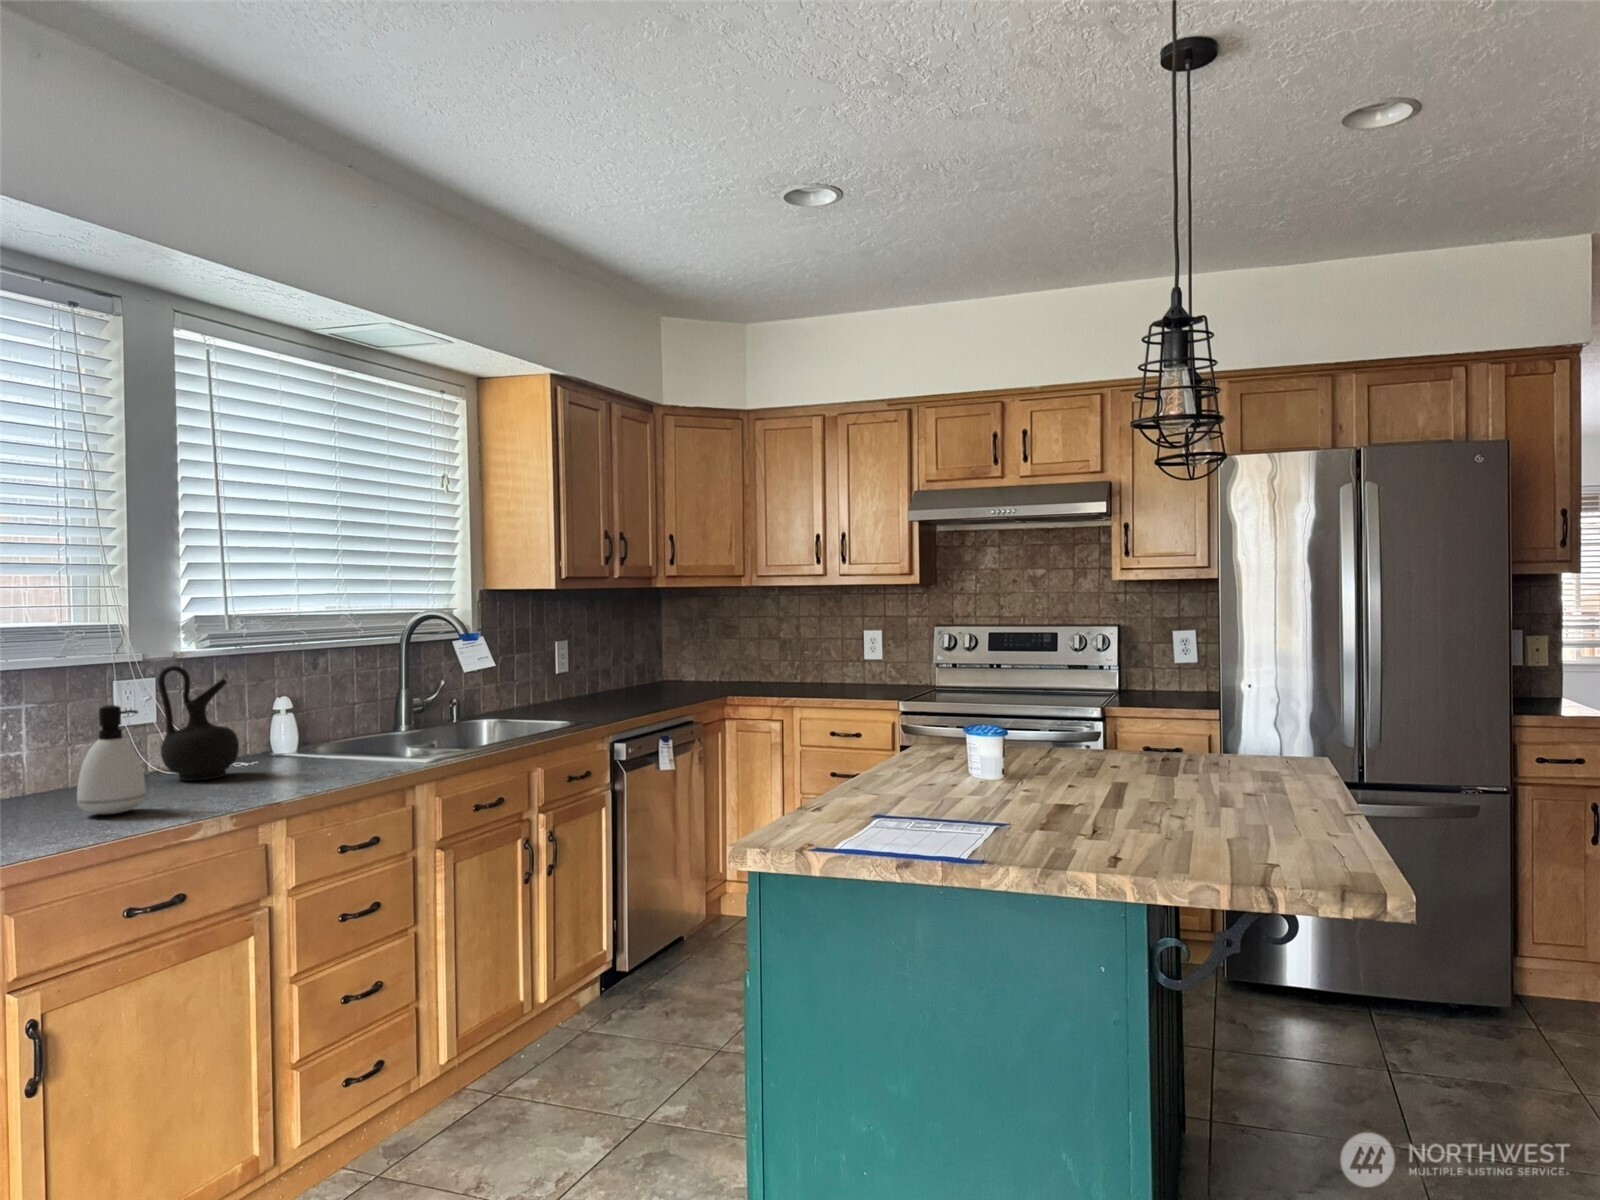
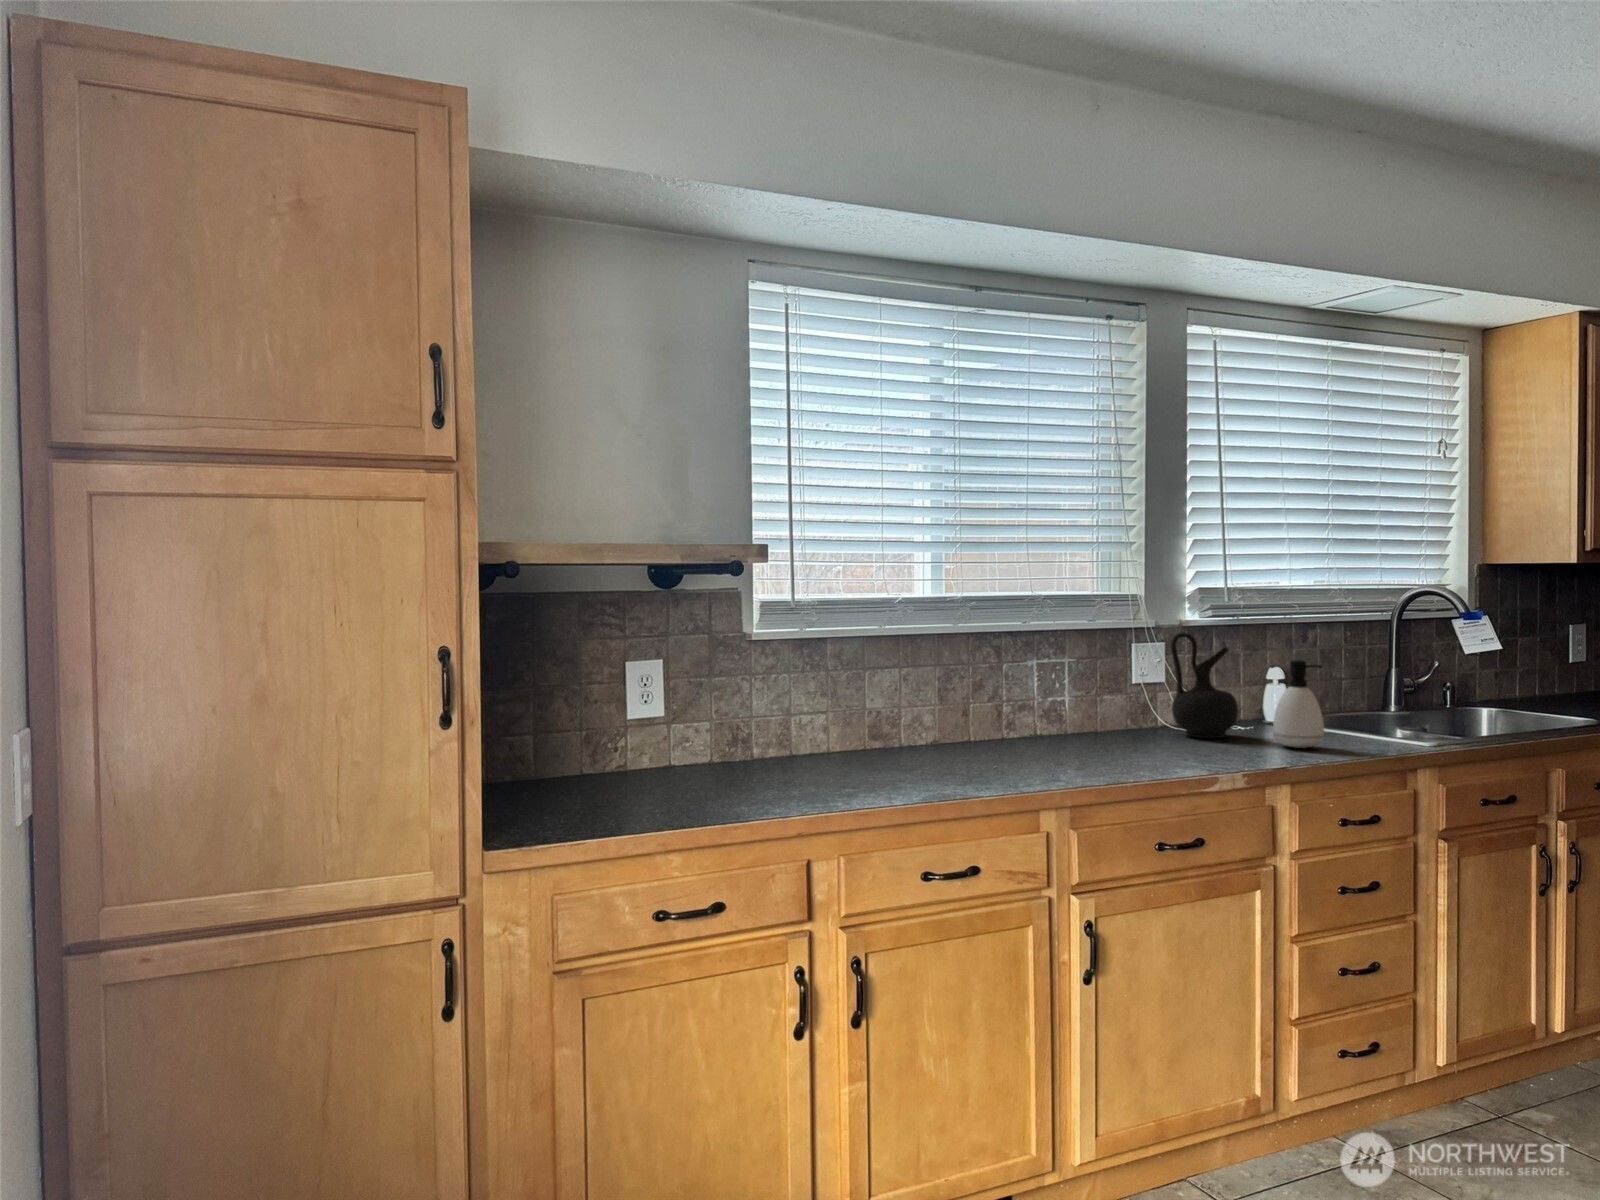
soap dispenser: present [77,705,146,814] -> present [1273,660,1324,748]

